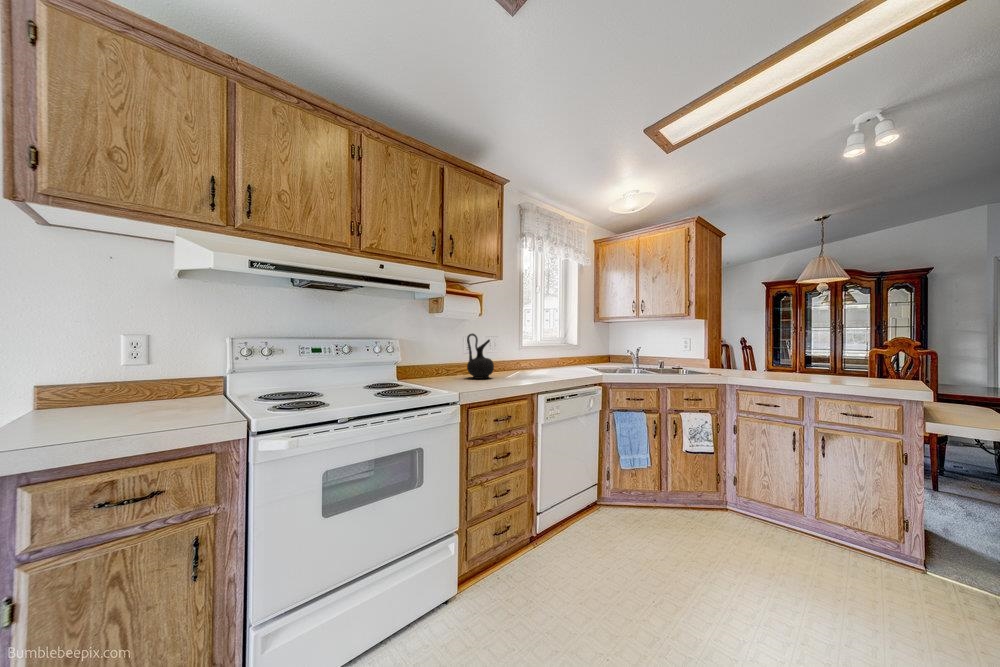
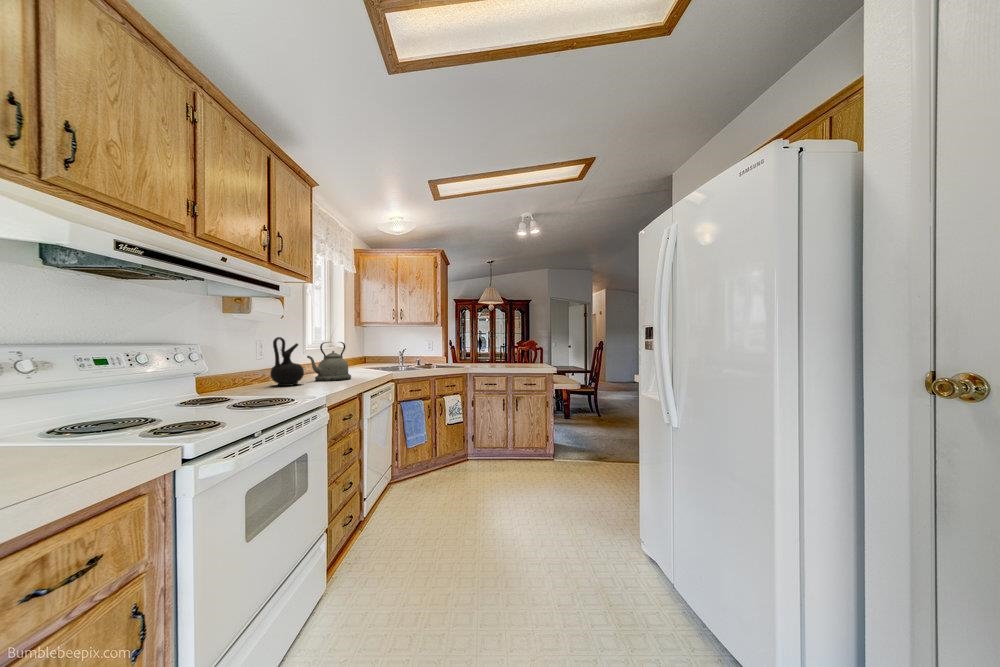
kettle: none [503,338,547,378] -> present [307,342,351,381]

